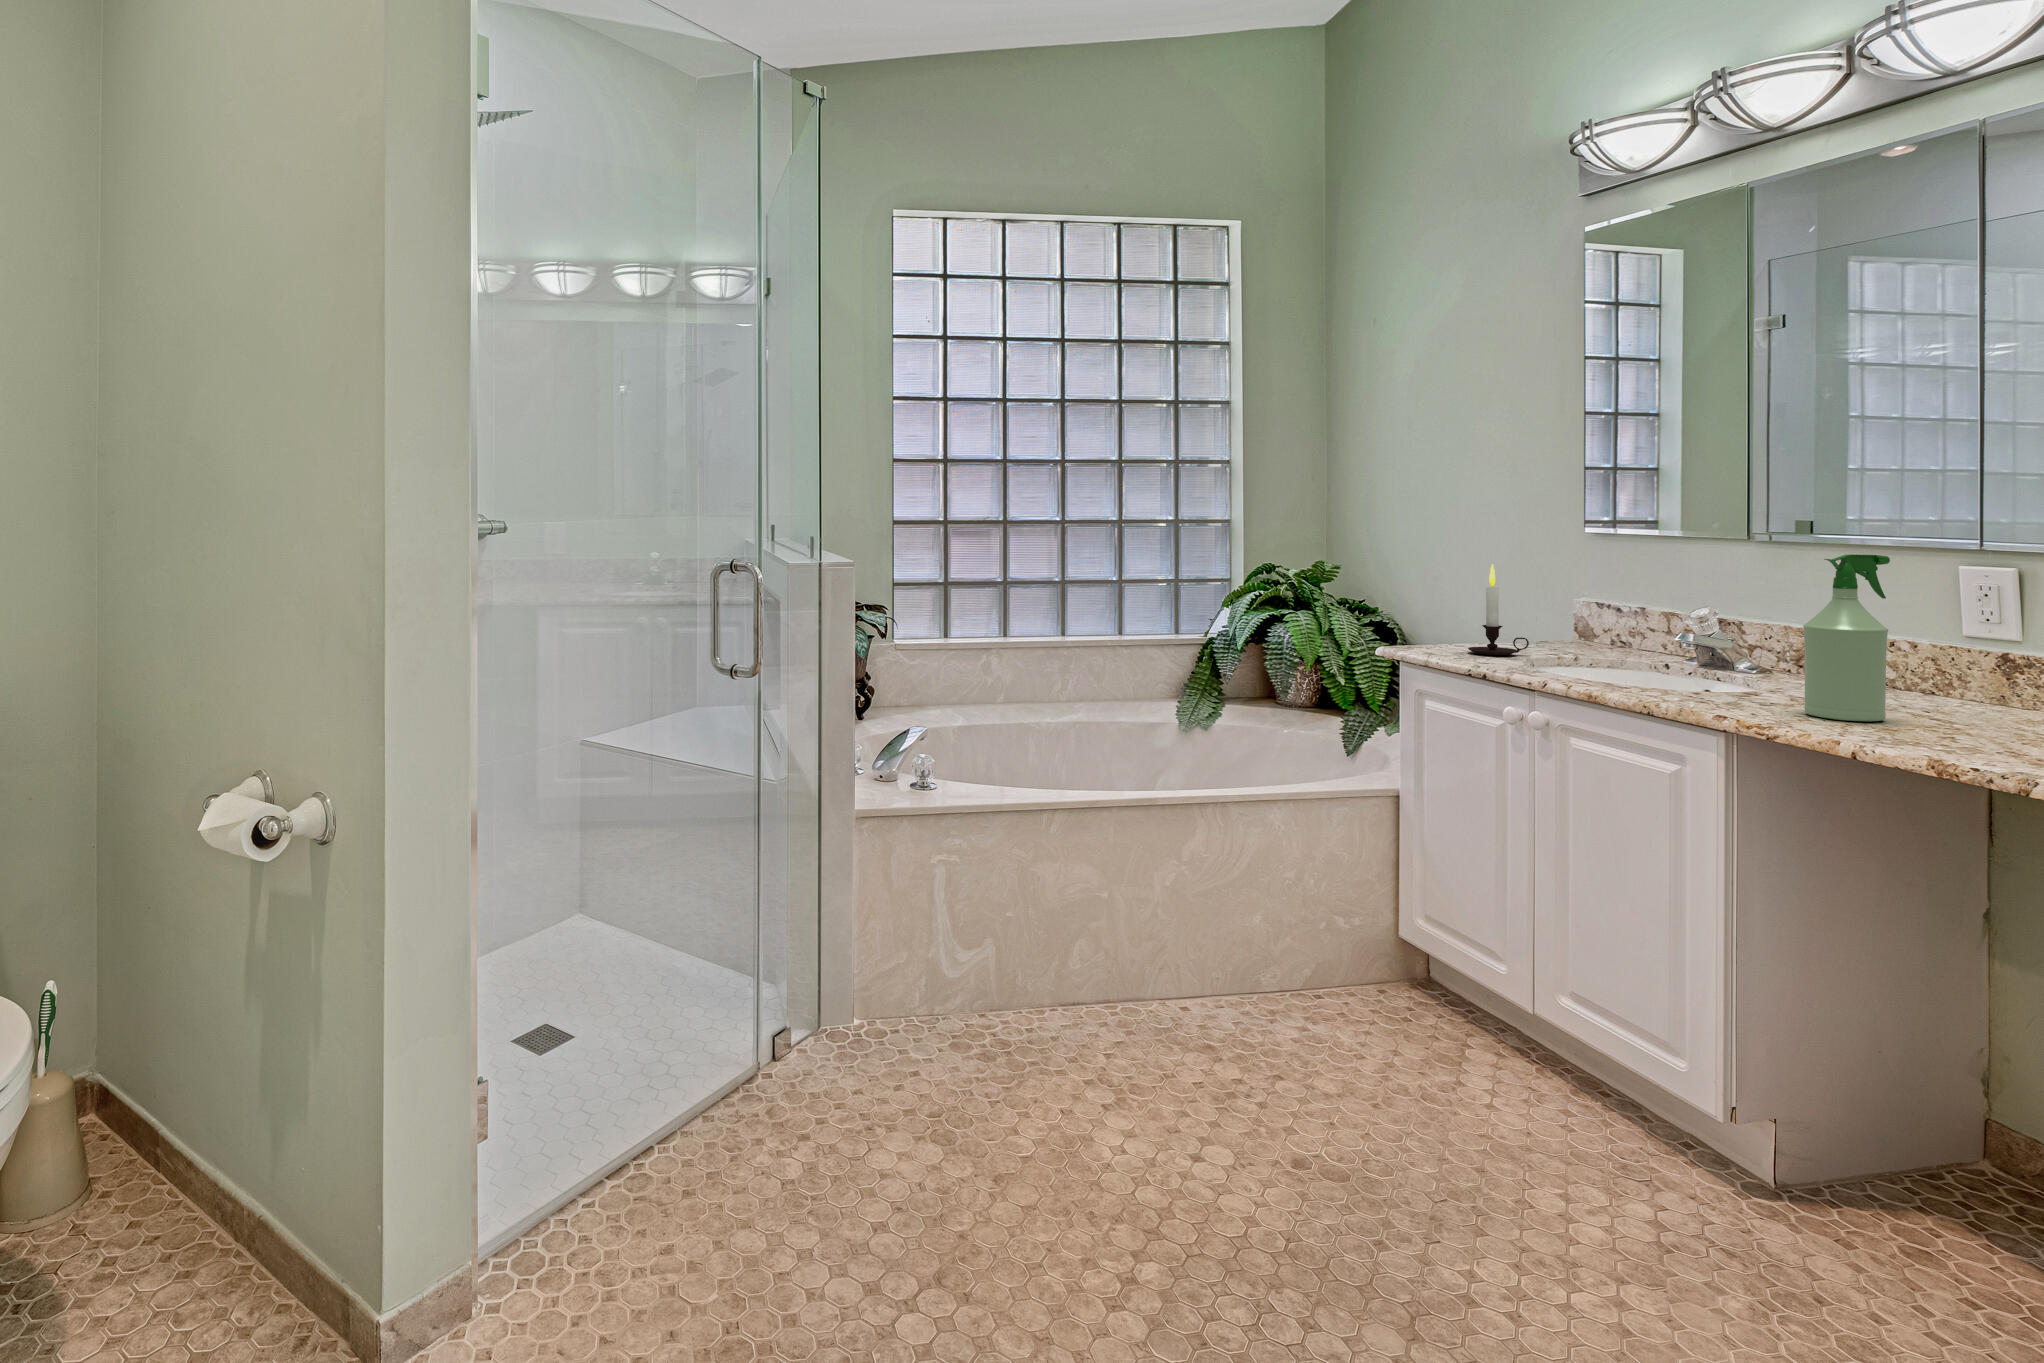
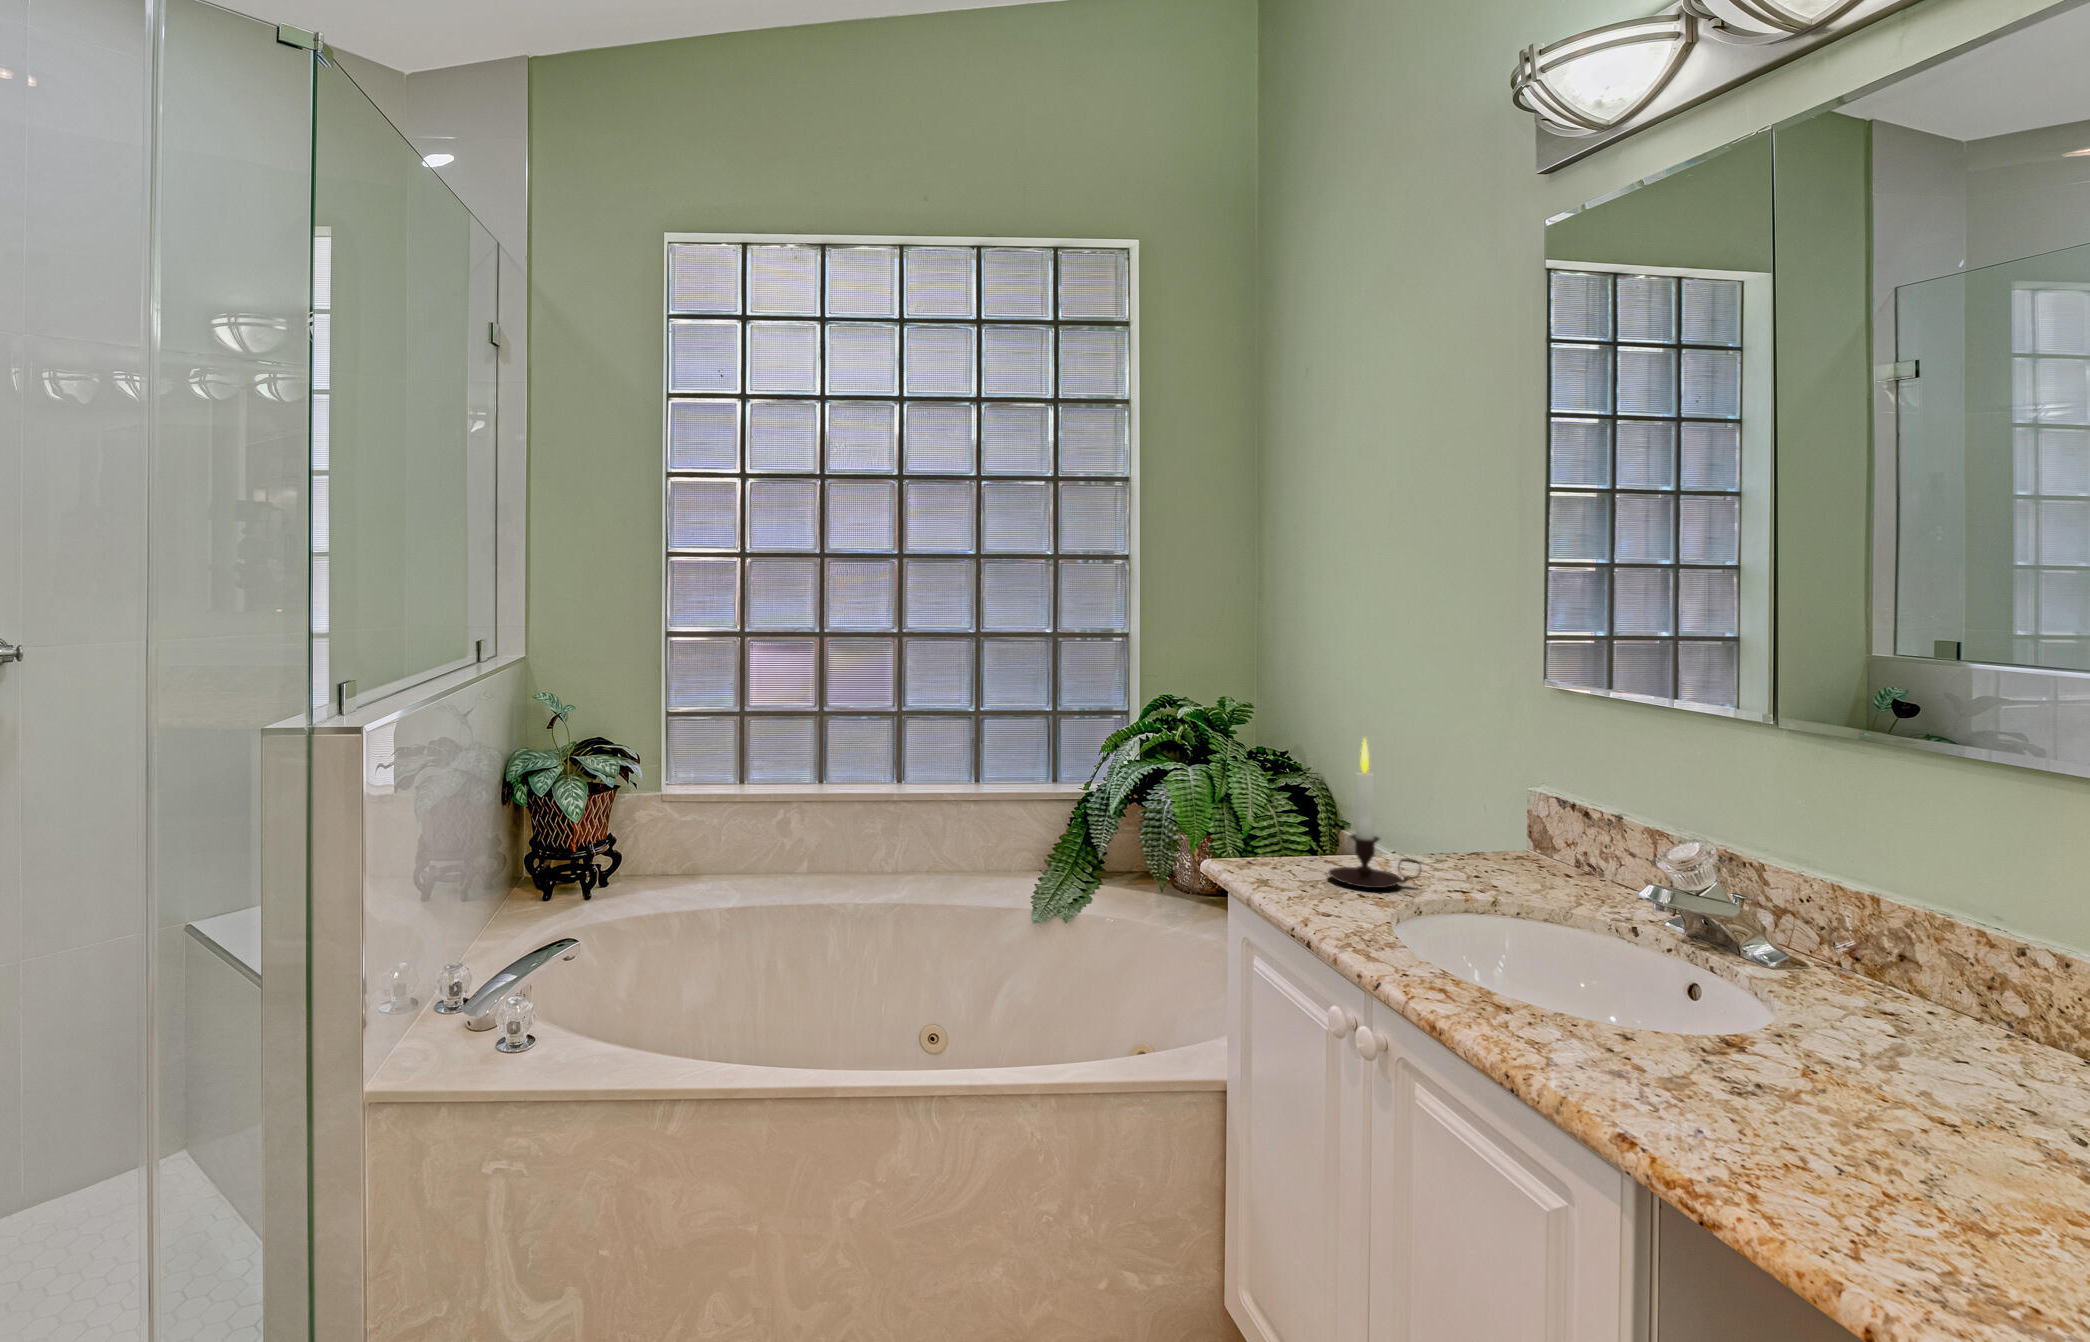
spray bottle: present [1803,554,1890,721] -> none [1795,813,1980,1197]

